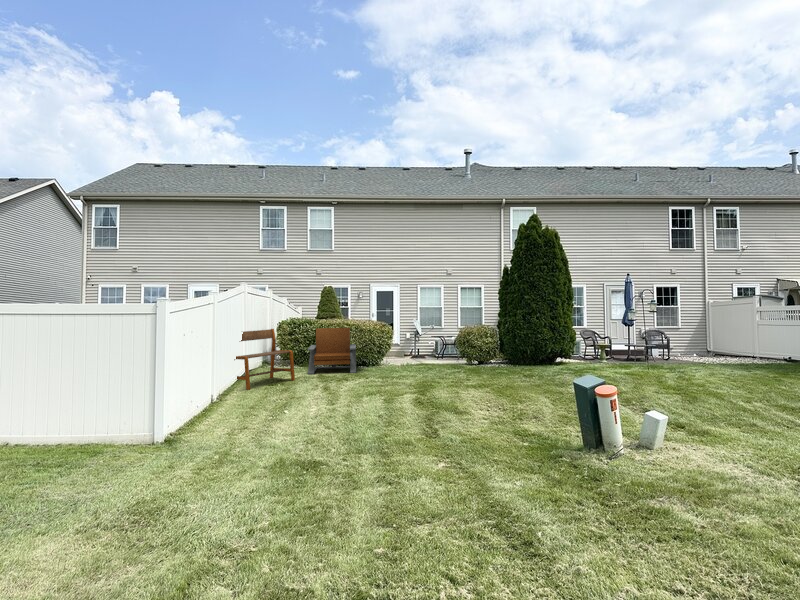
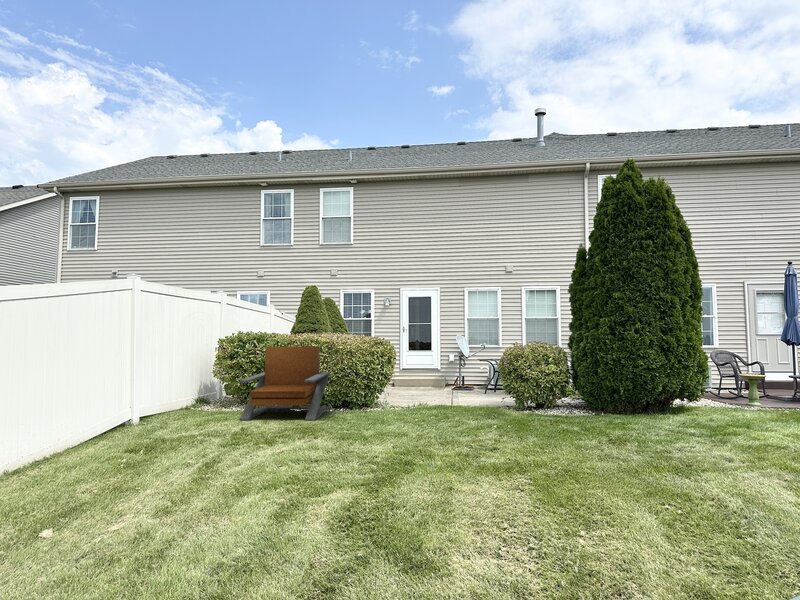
bench: present [234,329,295,390] -> none [85,347,202,452]

